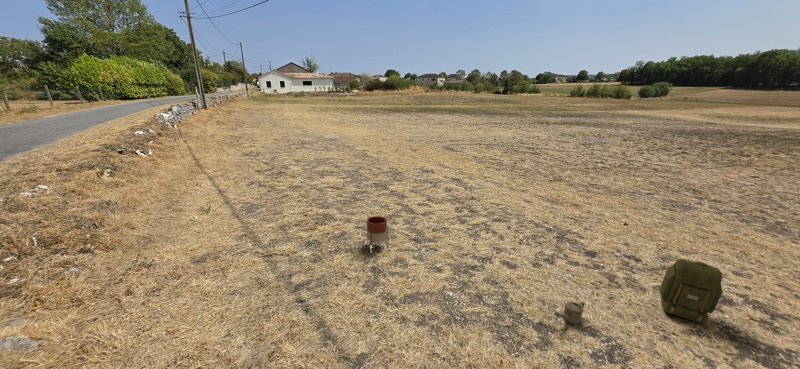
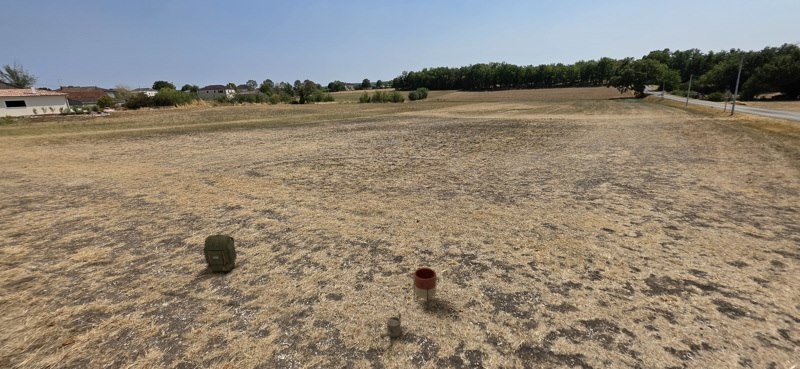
planter: present [367,216,388,247] -> present [414,268,436,303]
backpack: present [660,259,723,324] -> present [203,234,237,271]

